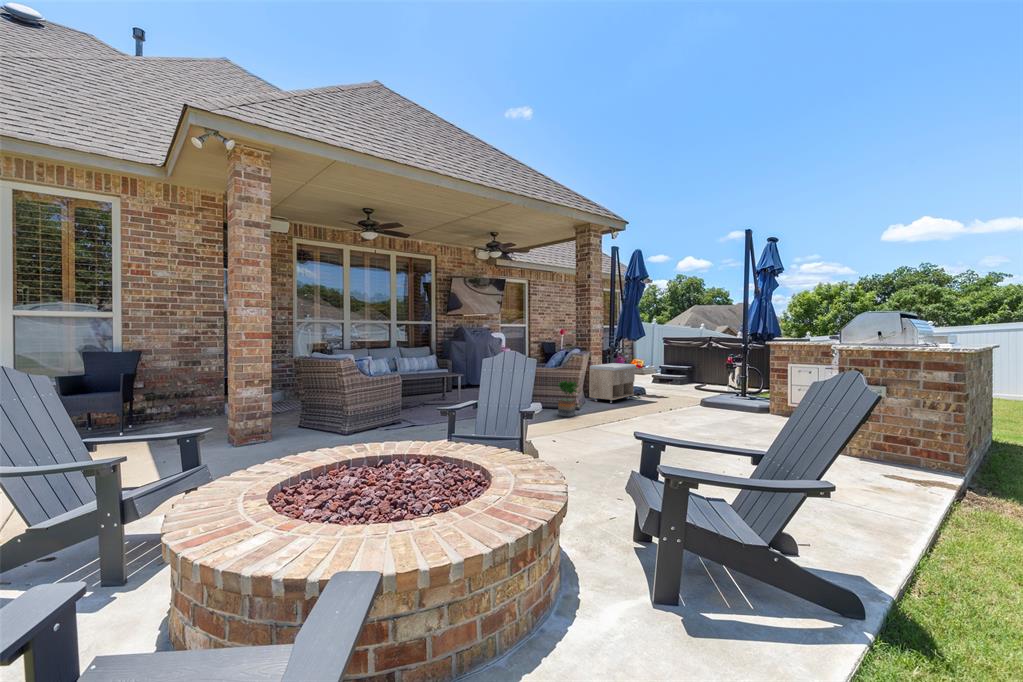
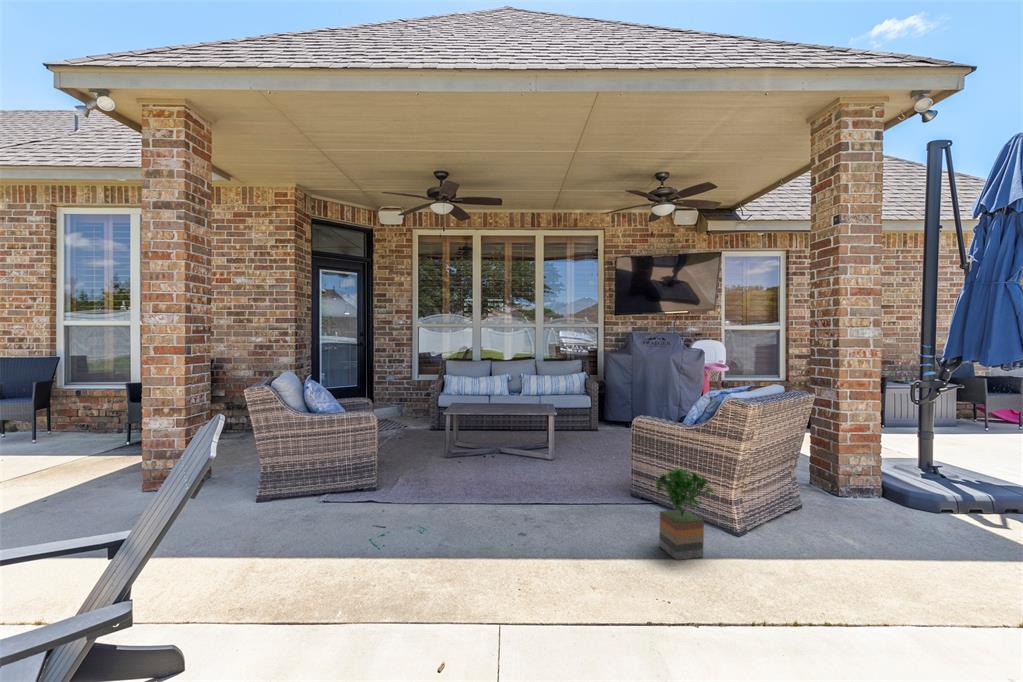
storage bench: present [589,363,636,403] -> none [823,431,989,537]

